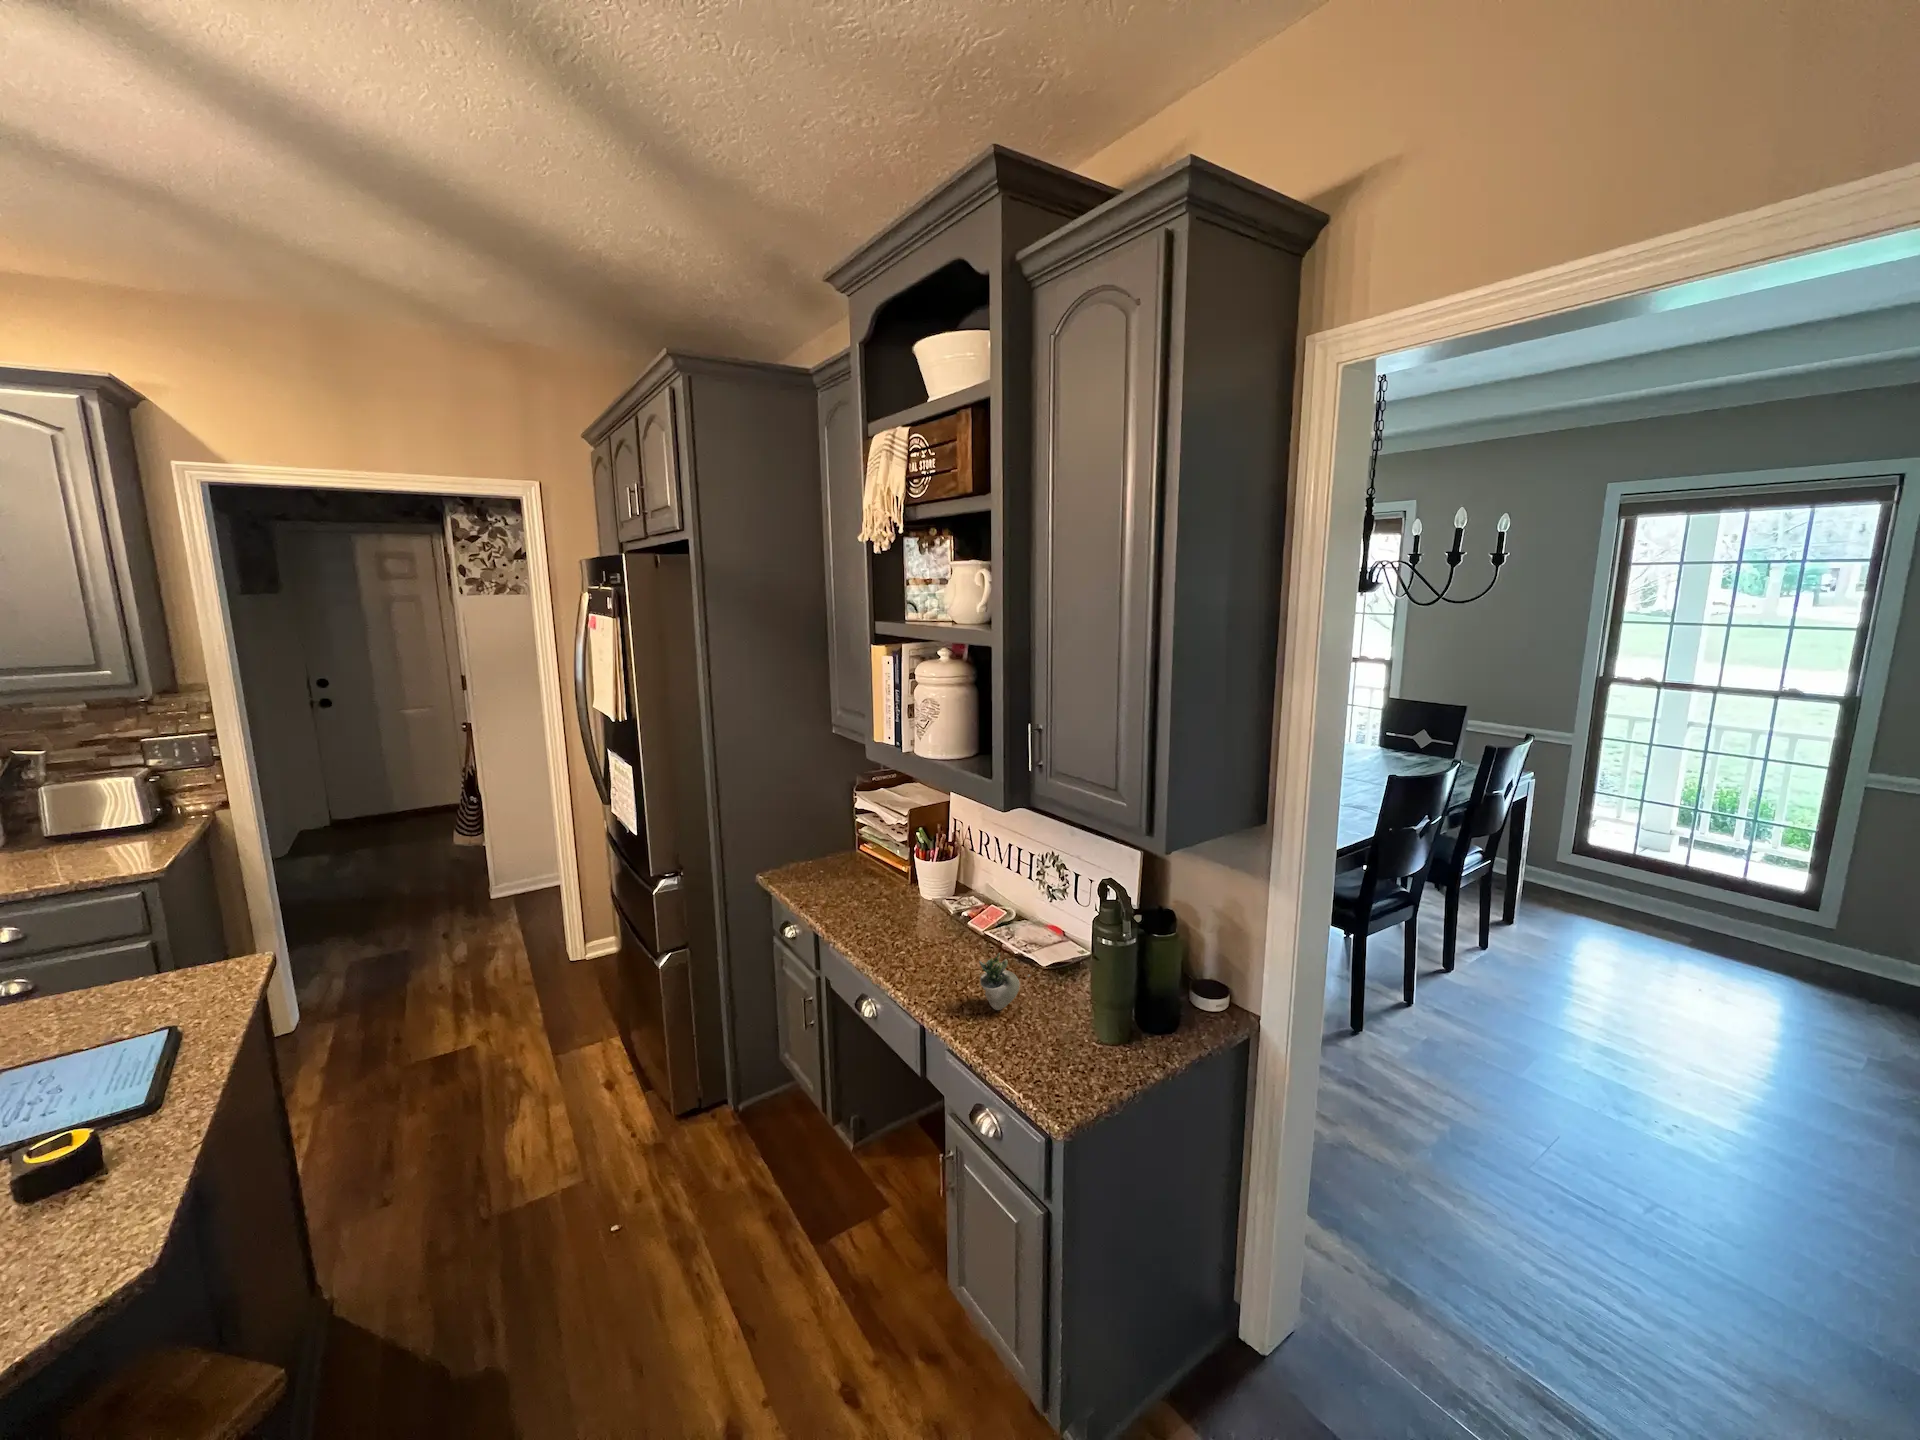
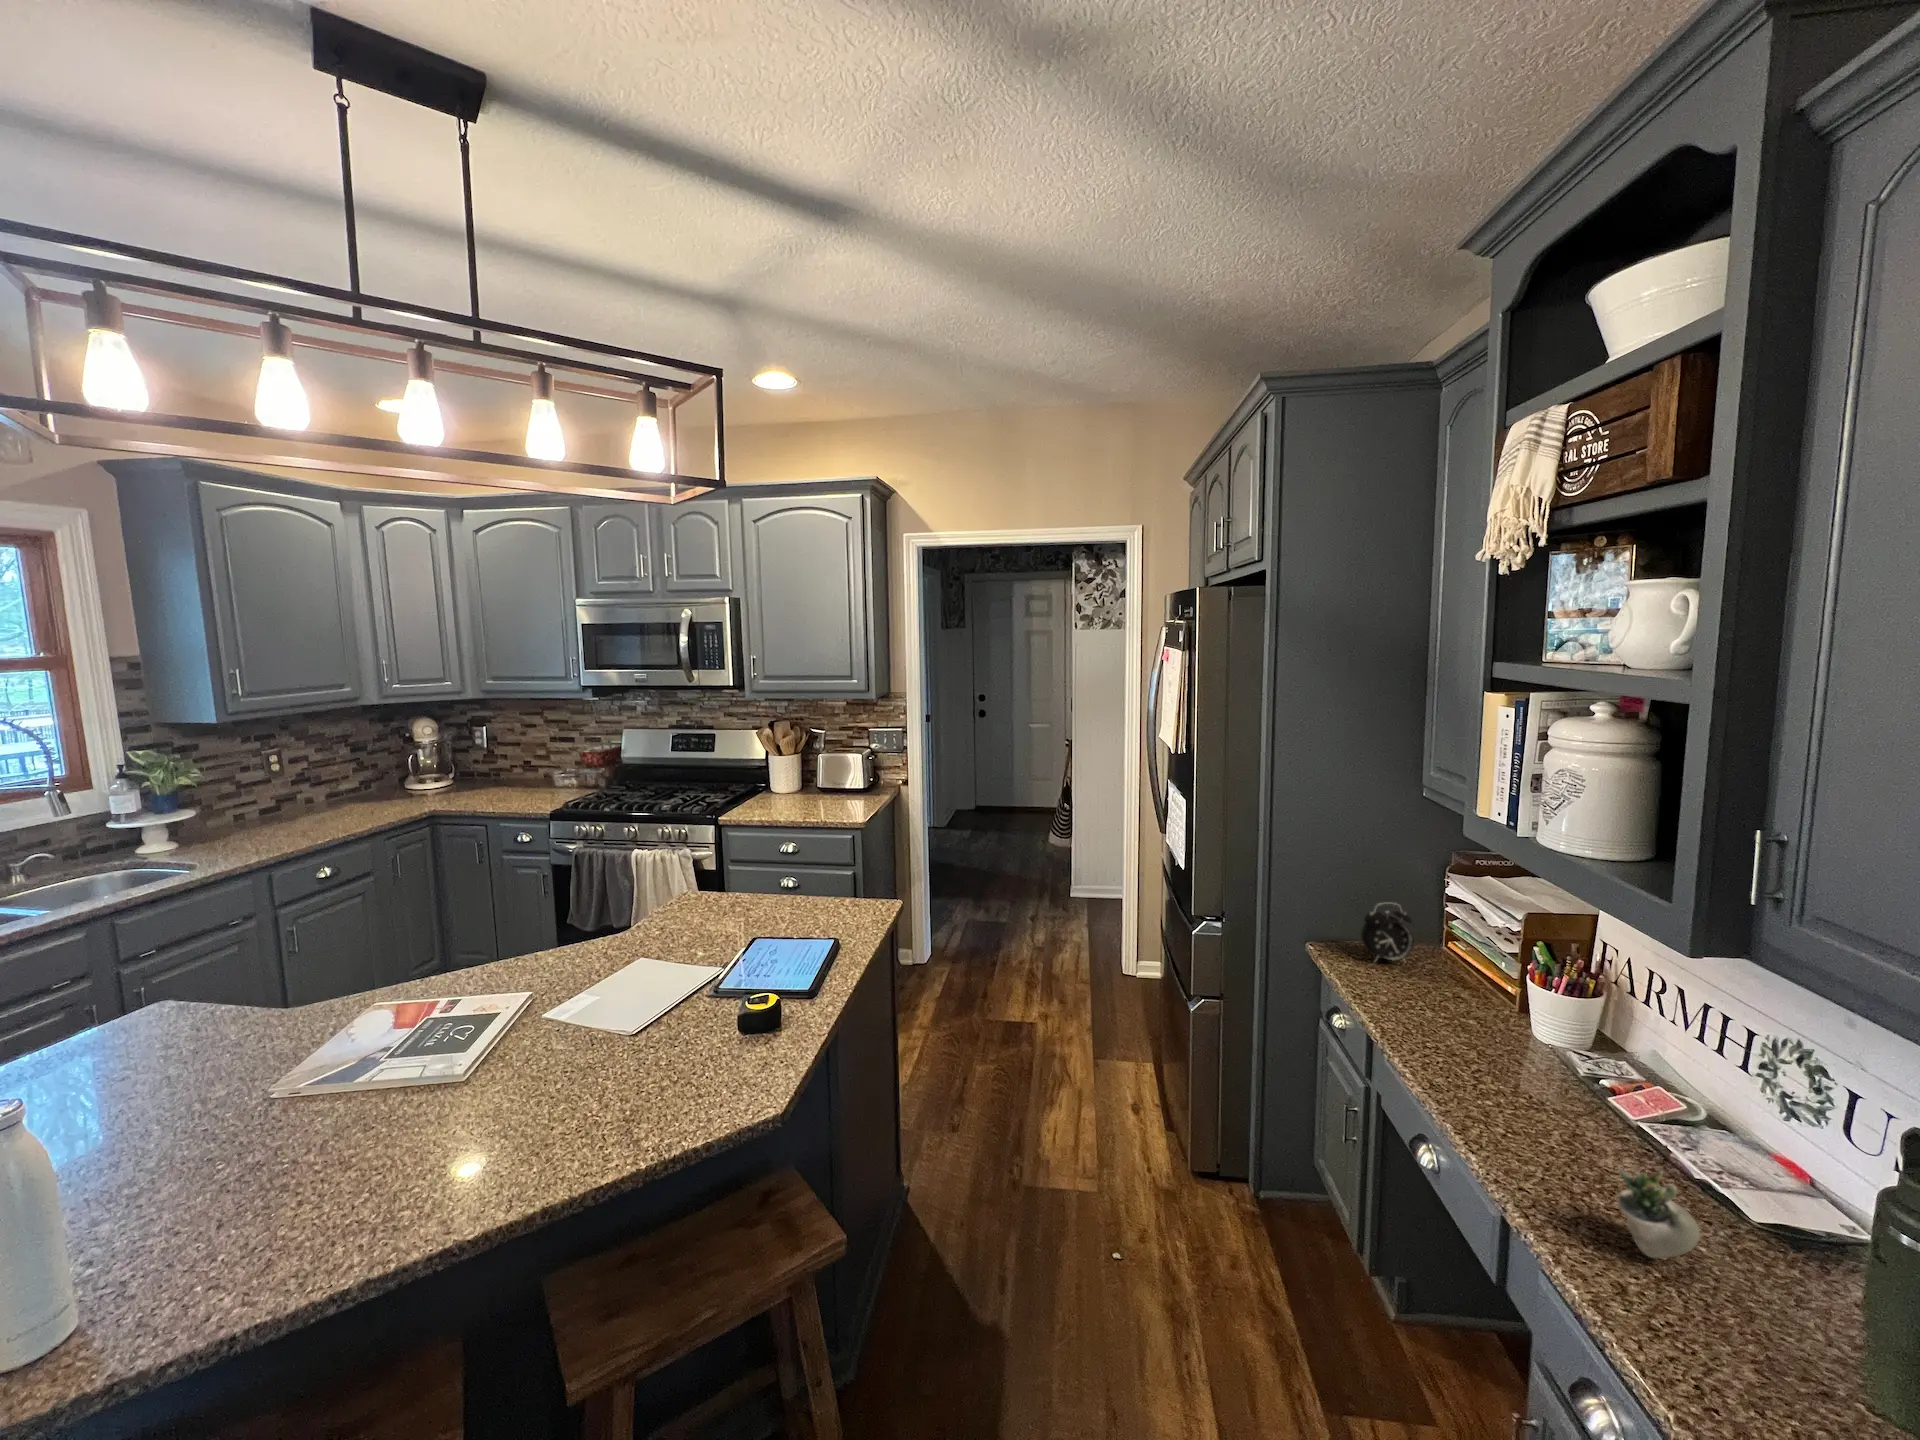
alarm clock: none [801,824,840,877] -> present [1361,910,1414,961]

